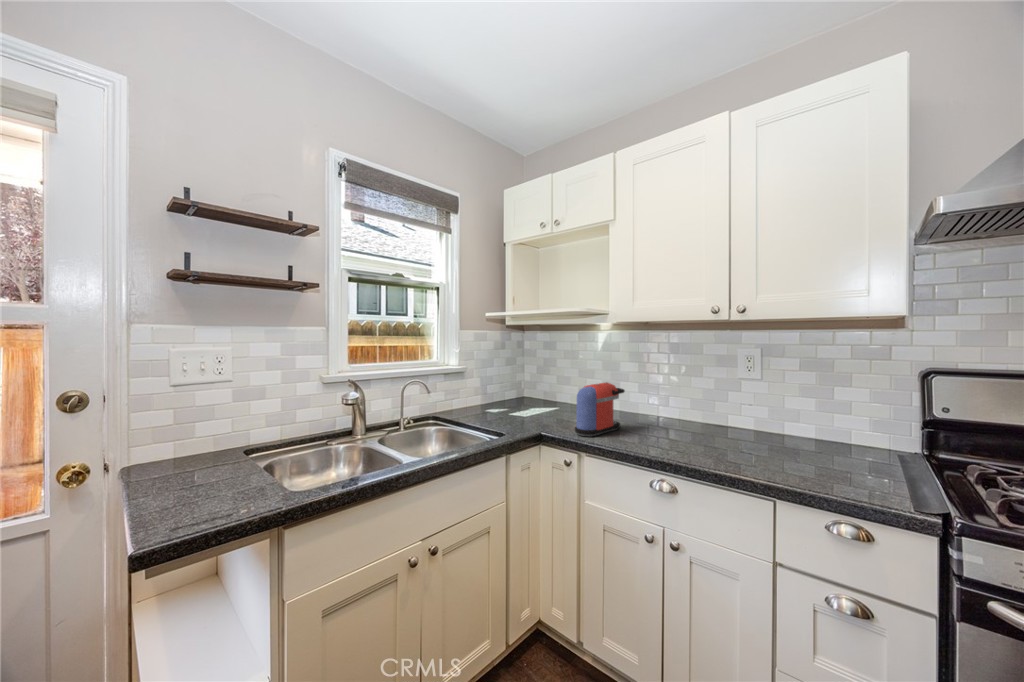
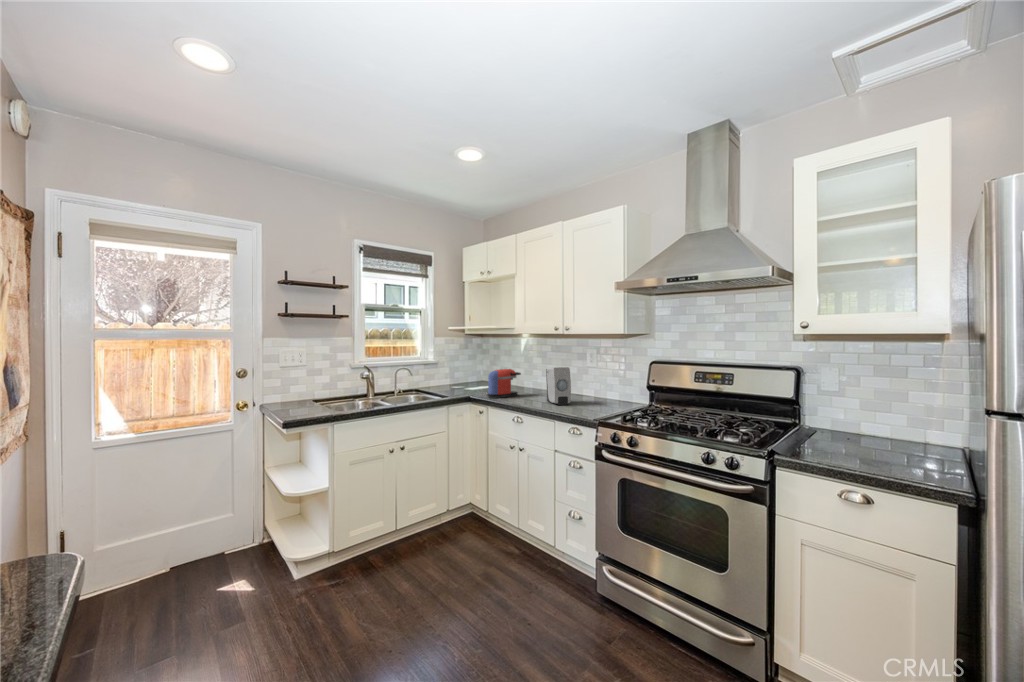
soap dispenser: none [703,383,769,460] -> present [546,367,571,405]

